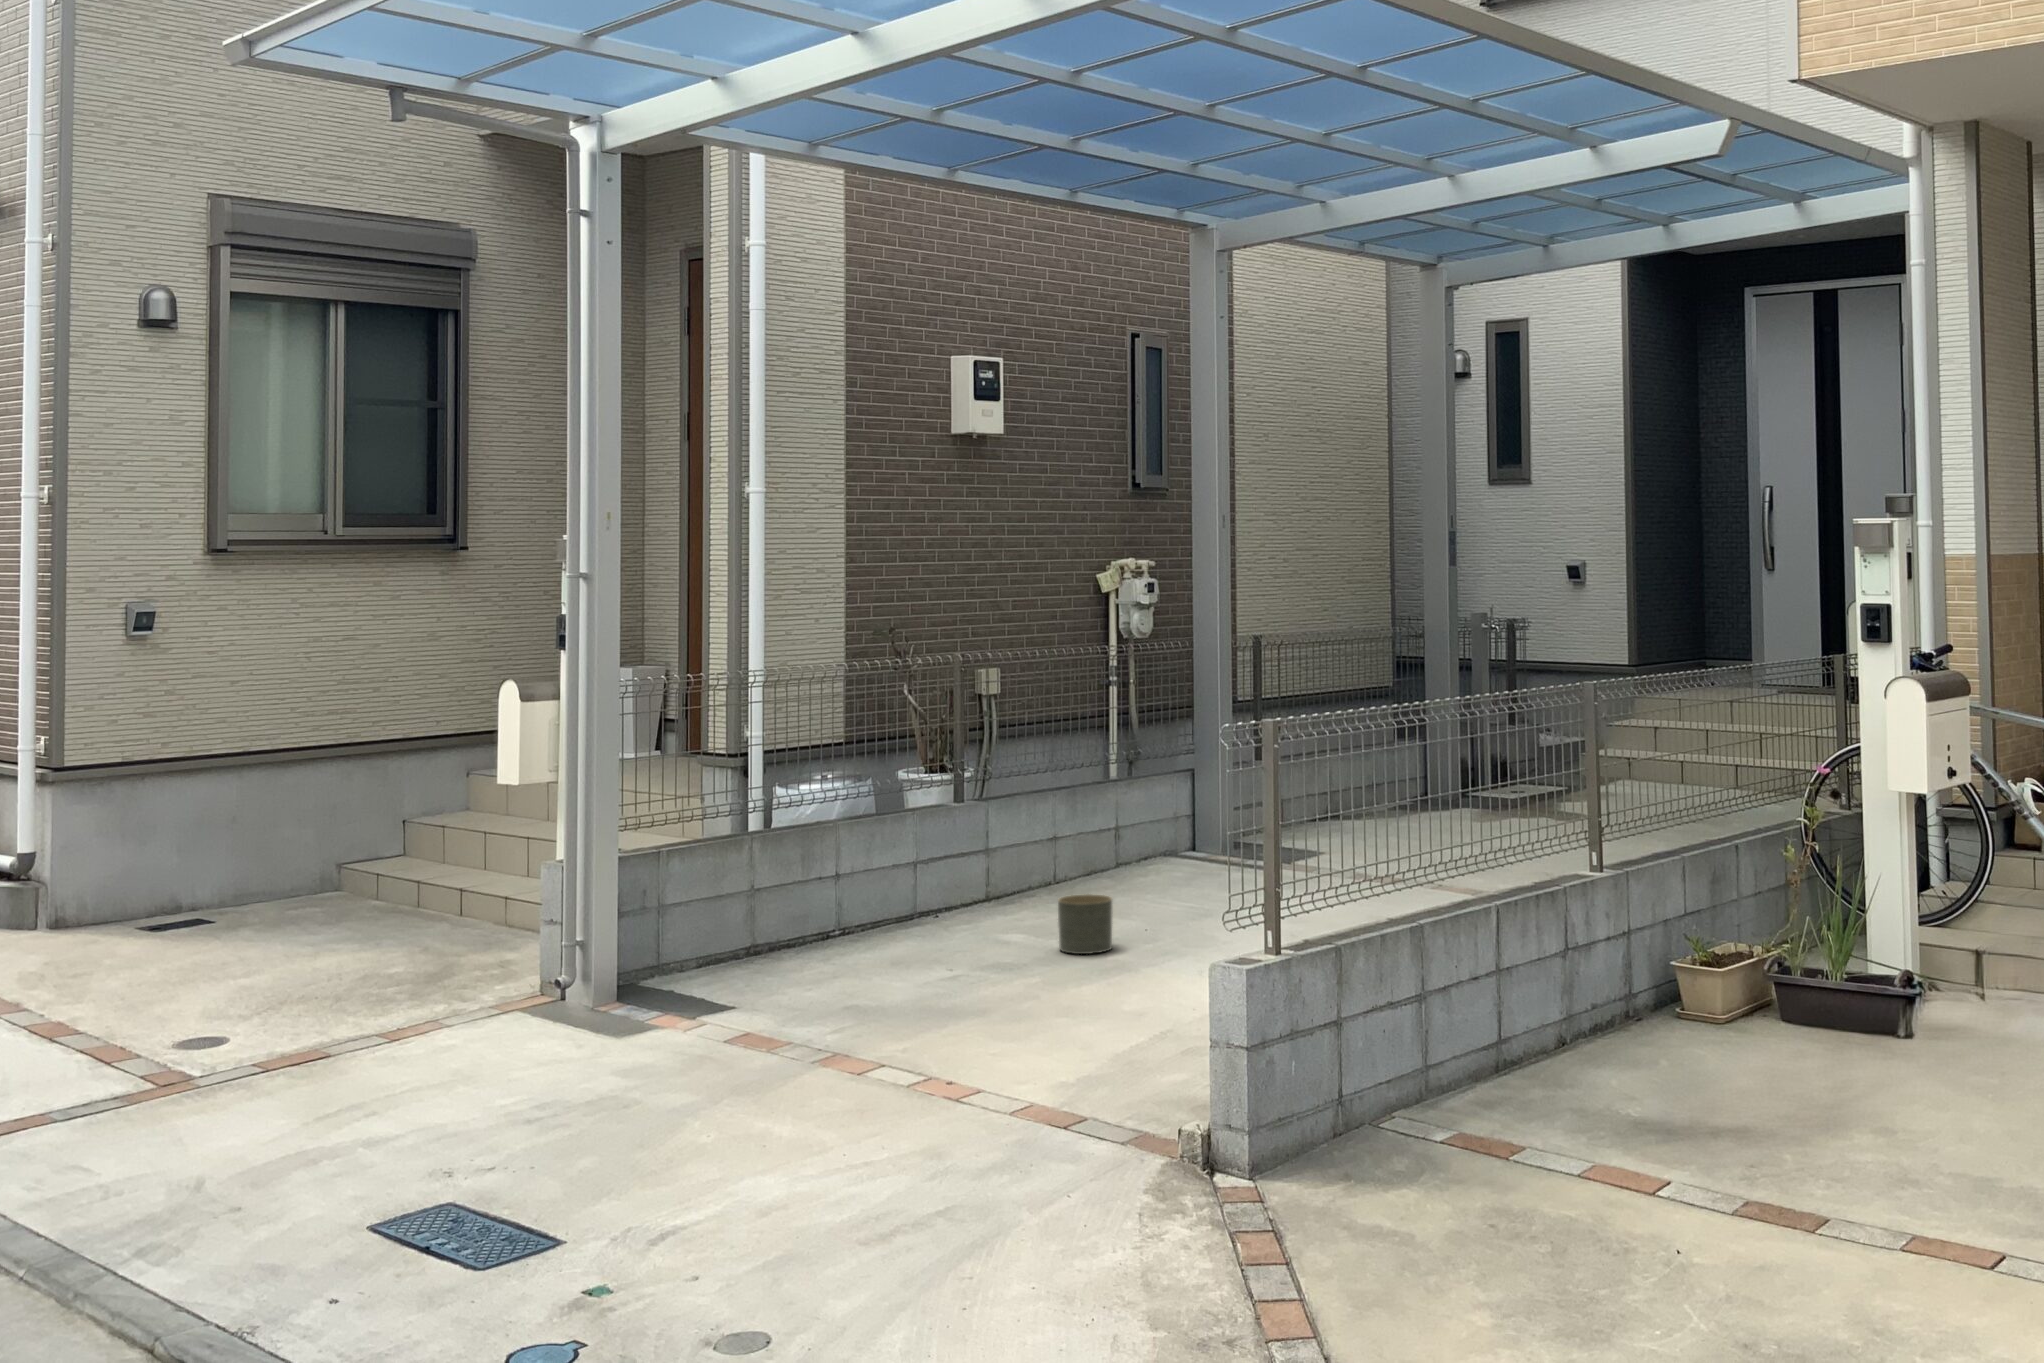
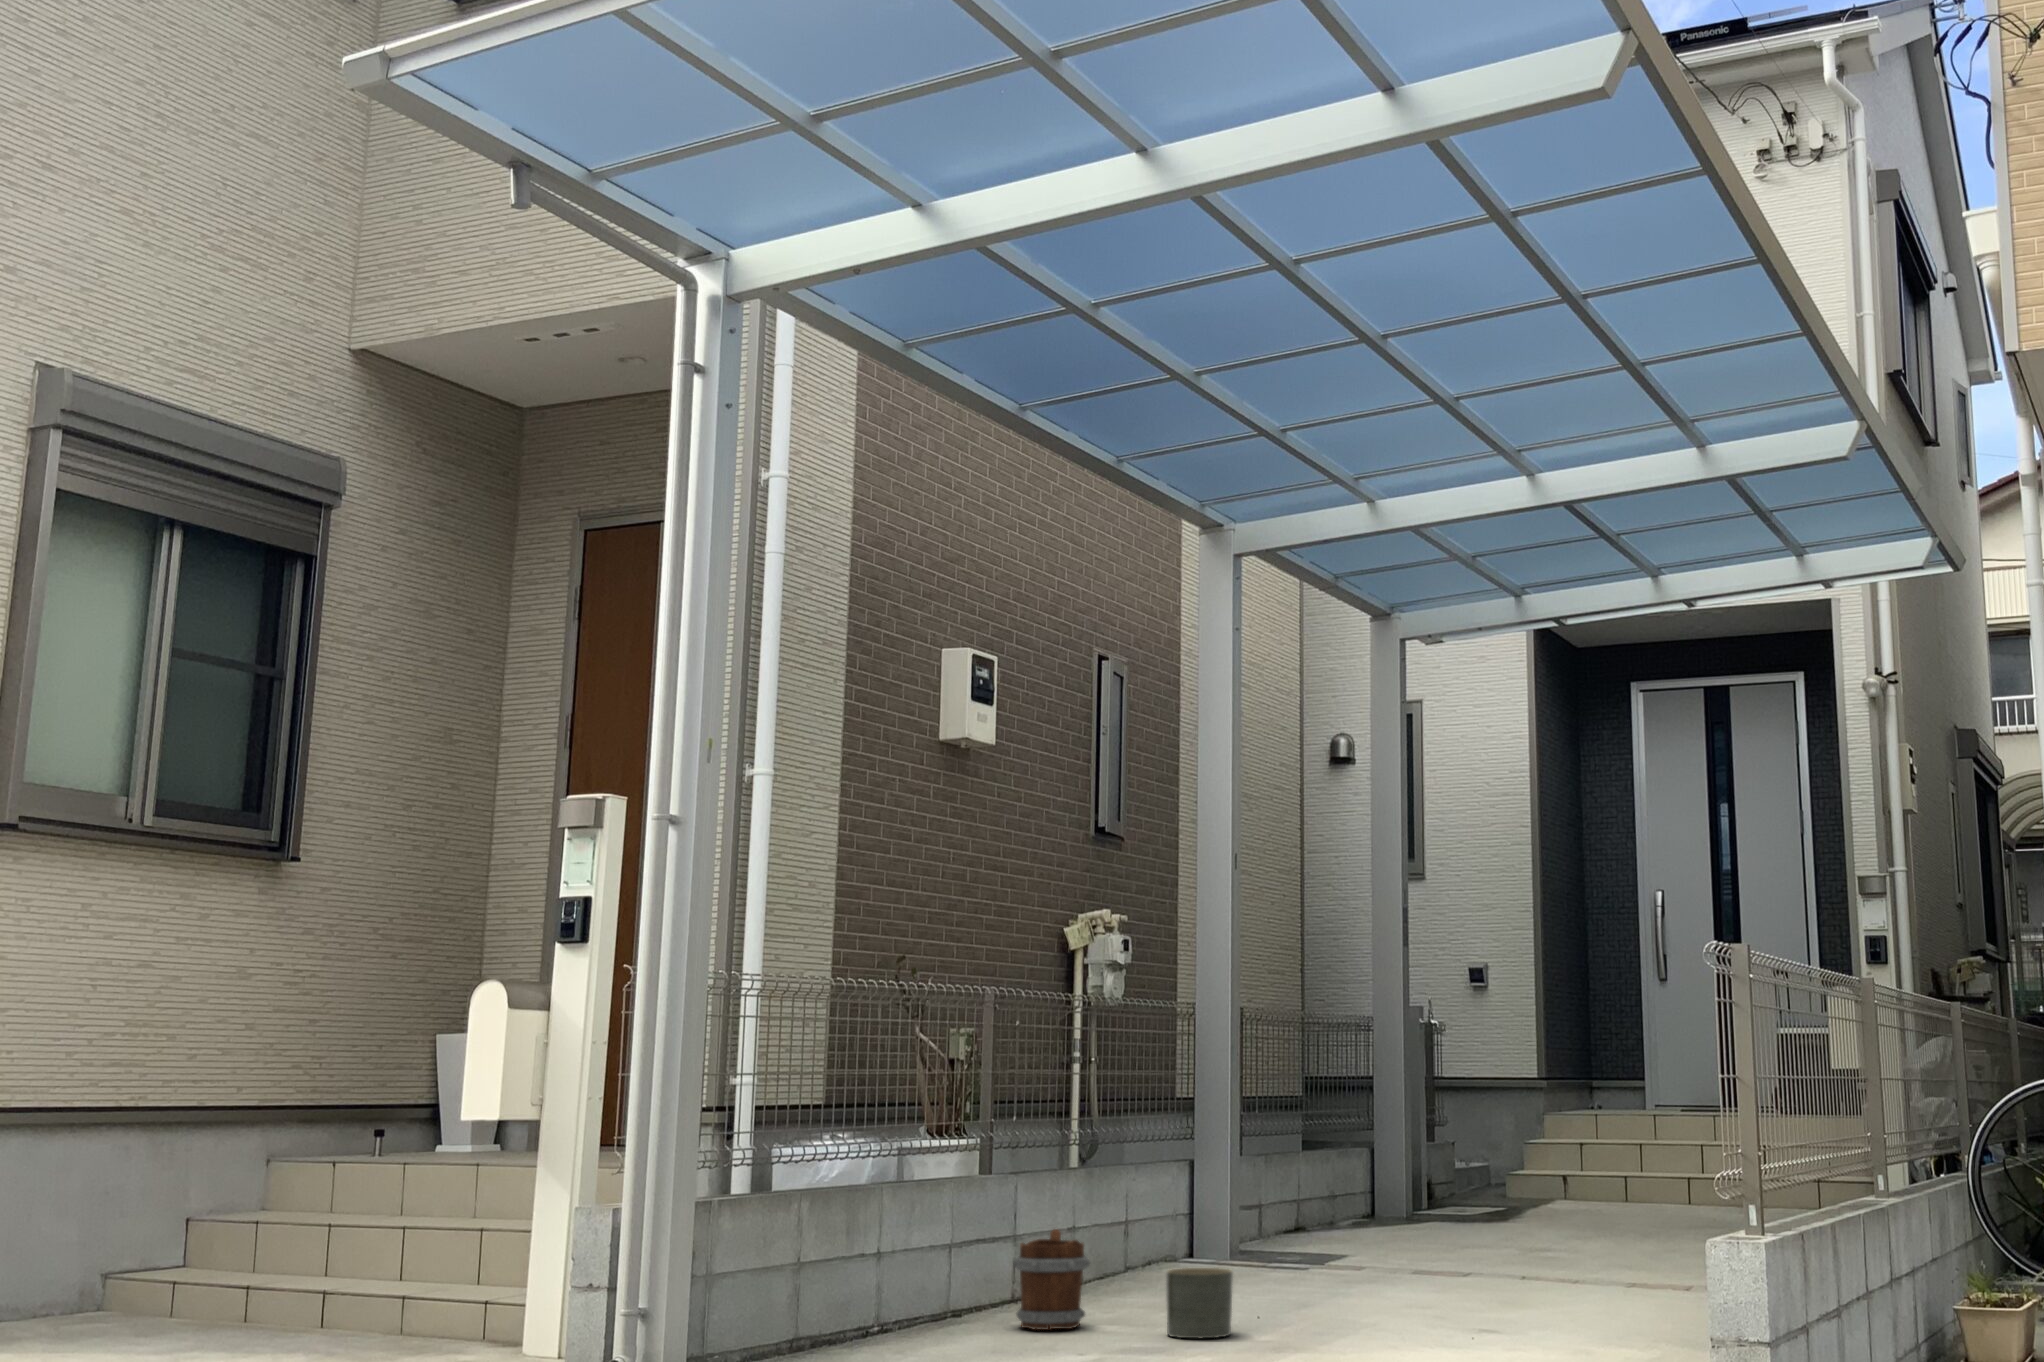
bucket: none [951,856,1011,940] -> present [1013,1229,1090,1330]

